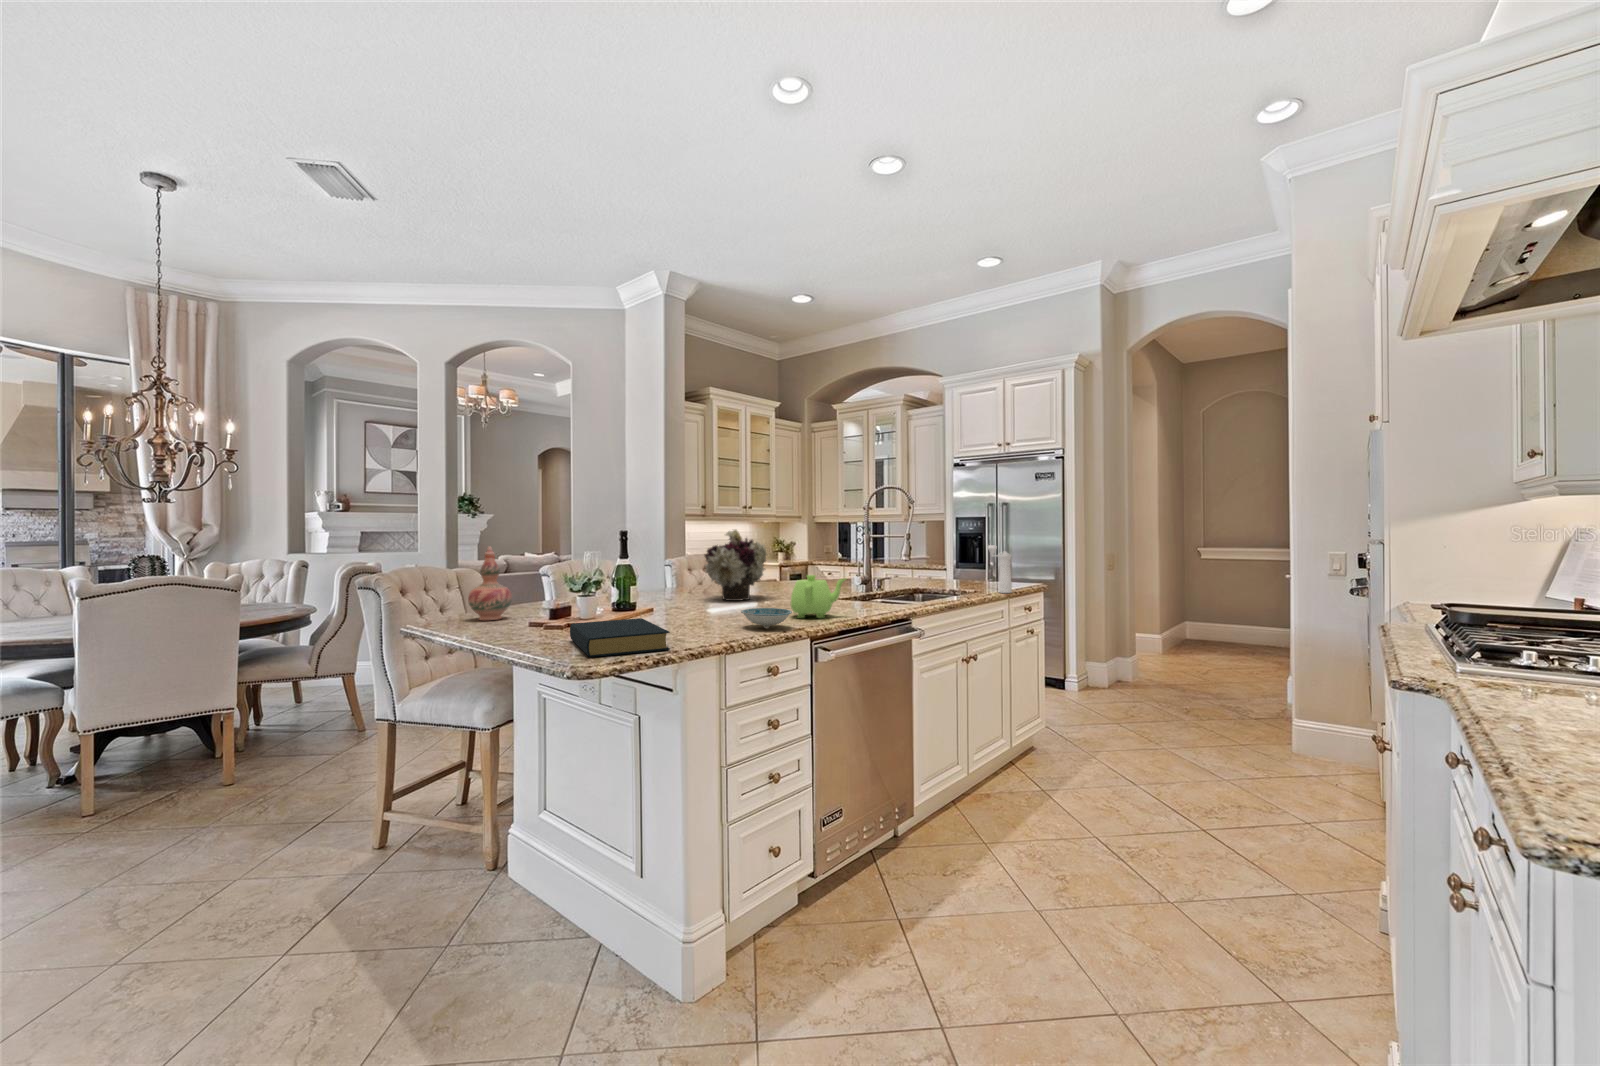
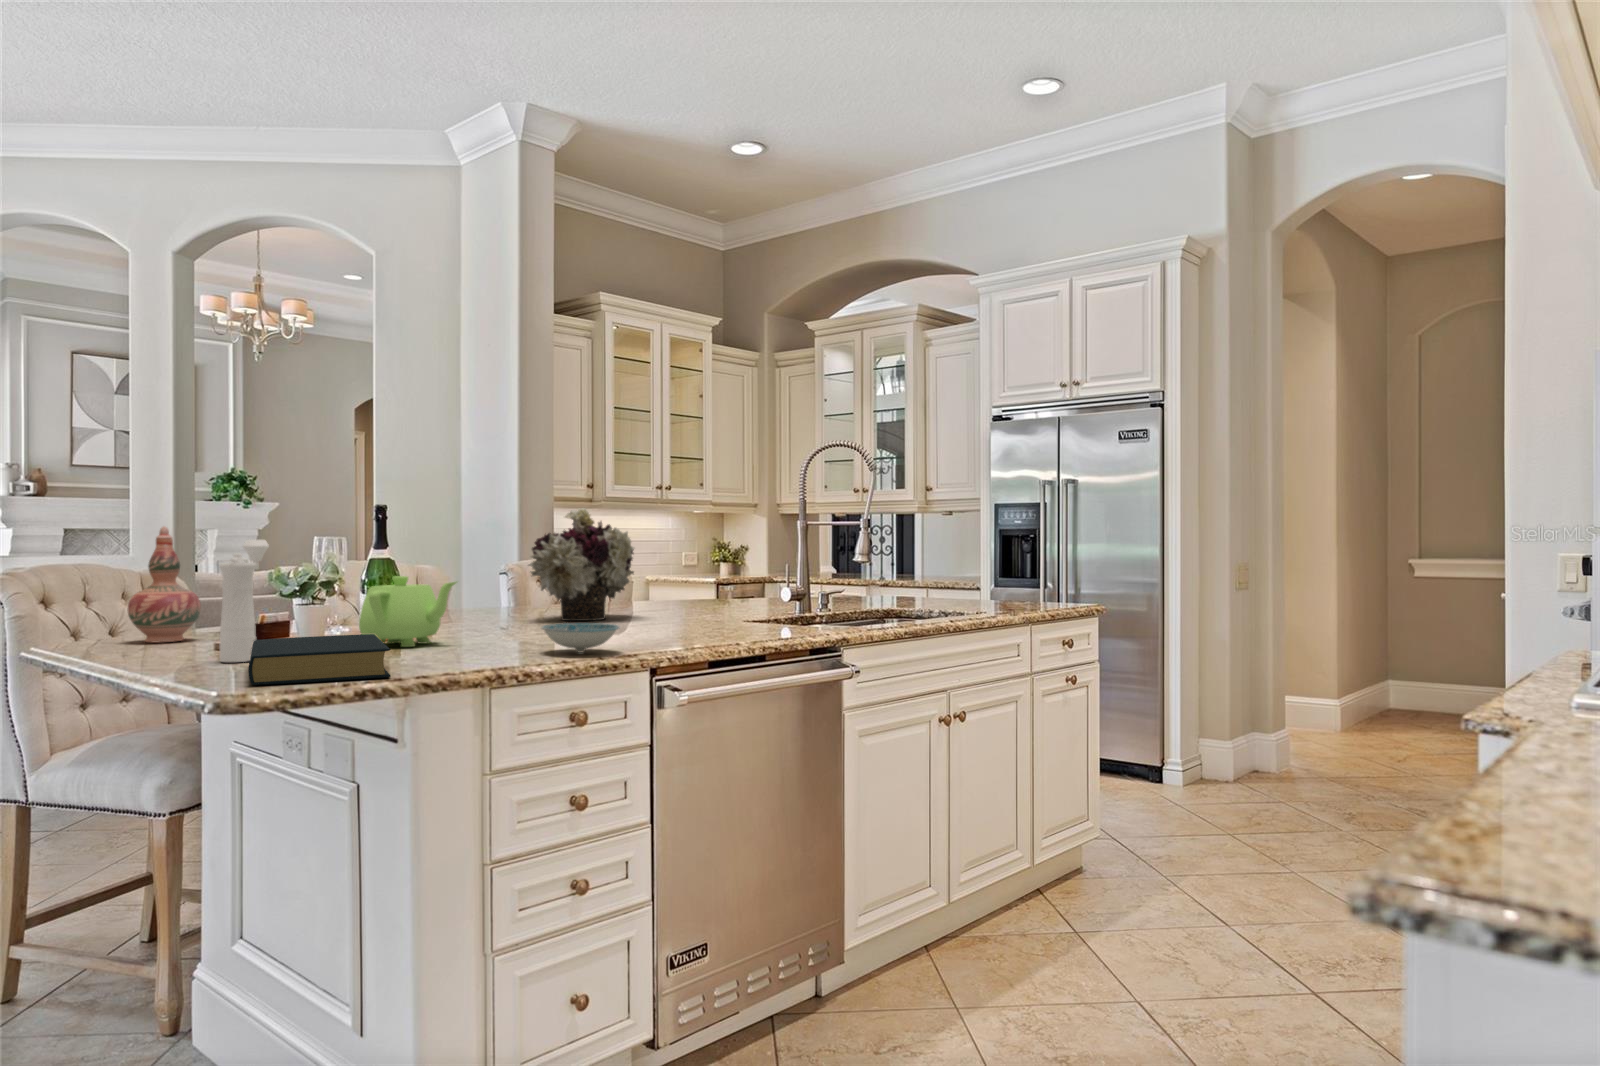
pepper mill: present [988,545,1012,593] -> present [219,540,269,662]
teapot: present [790,575,846,618] -> present [359,576,457,647]

